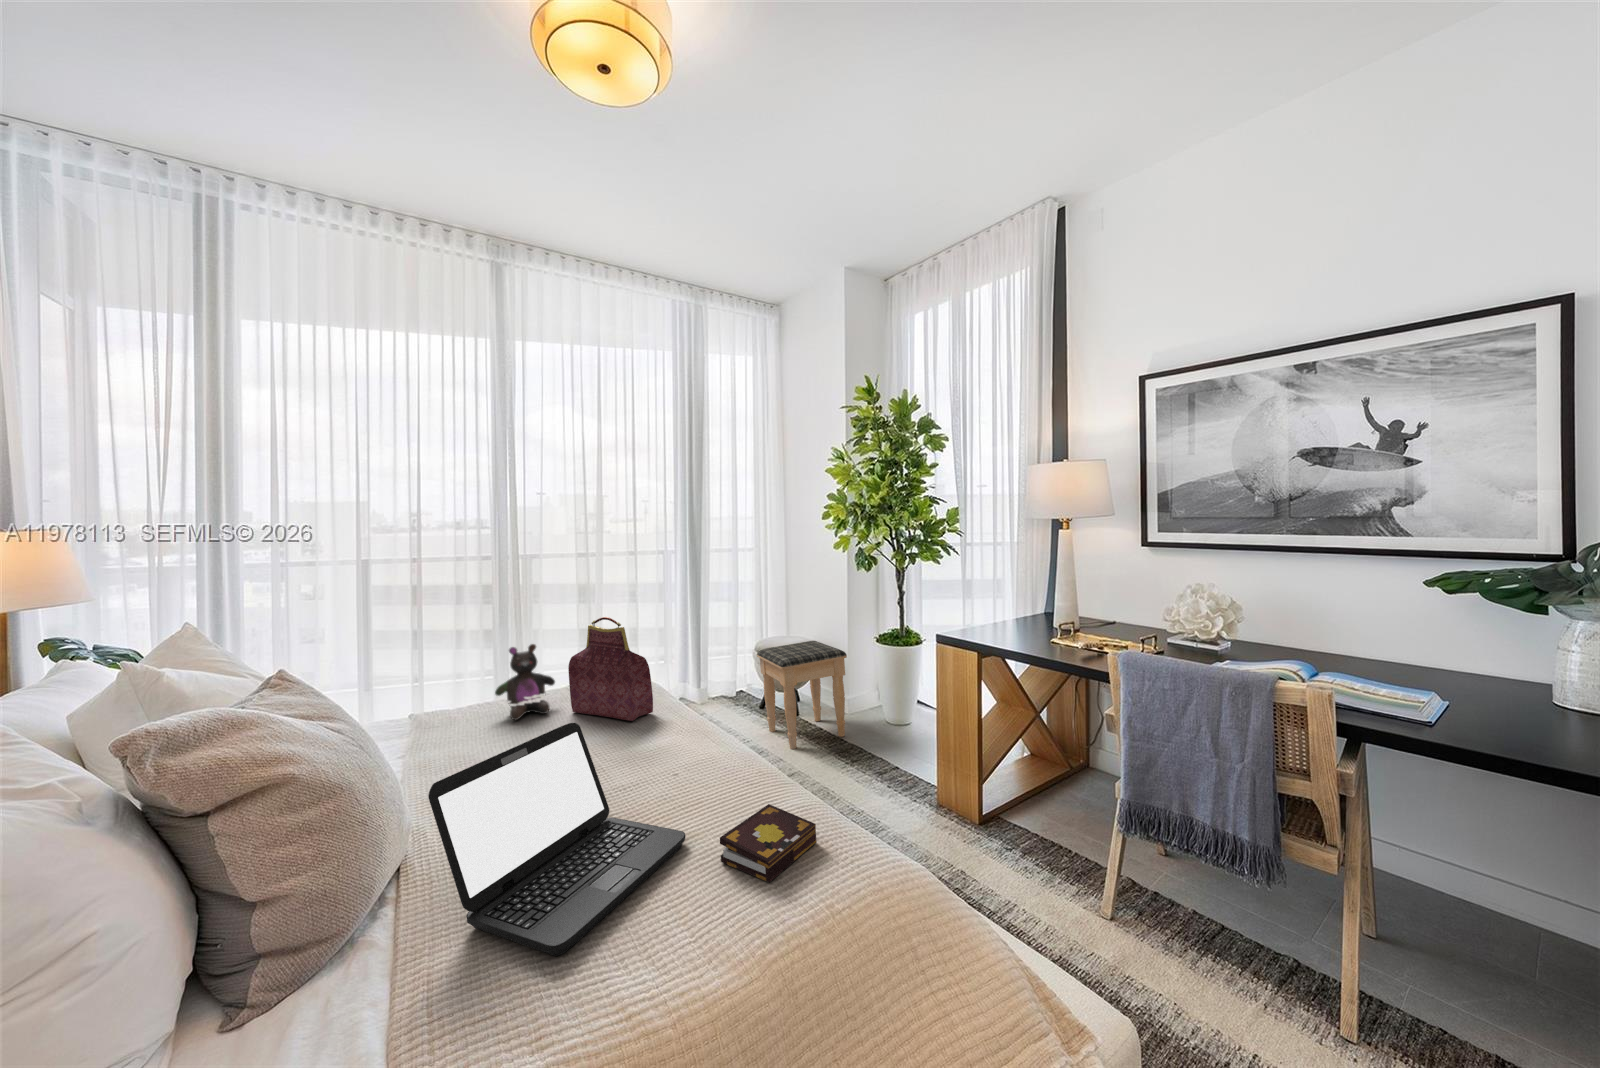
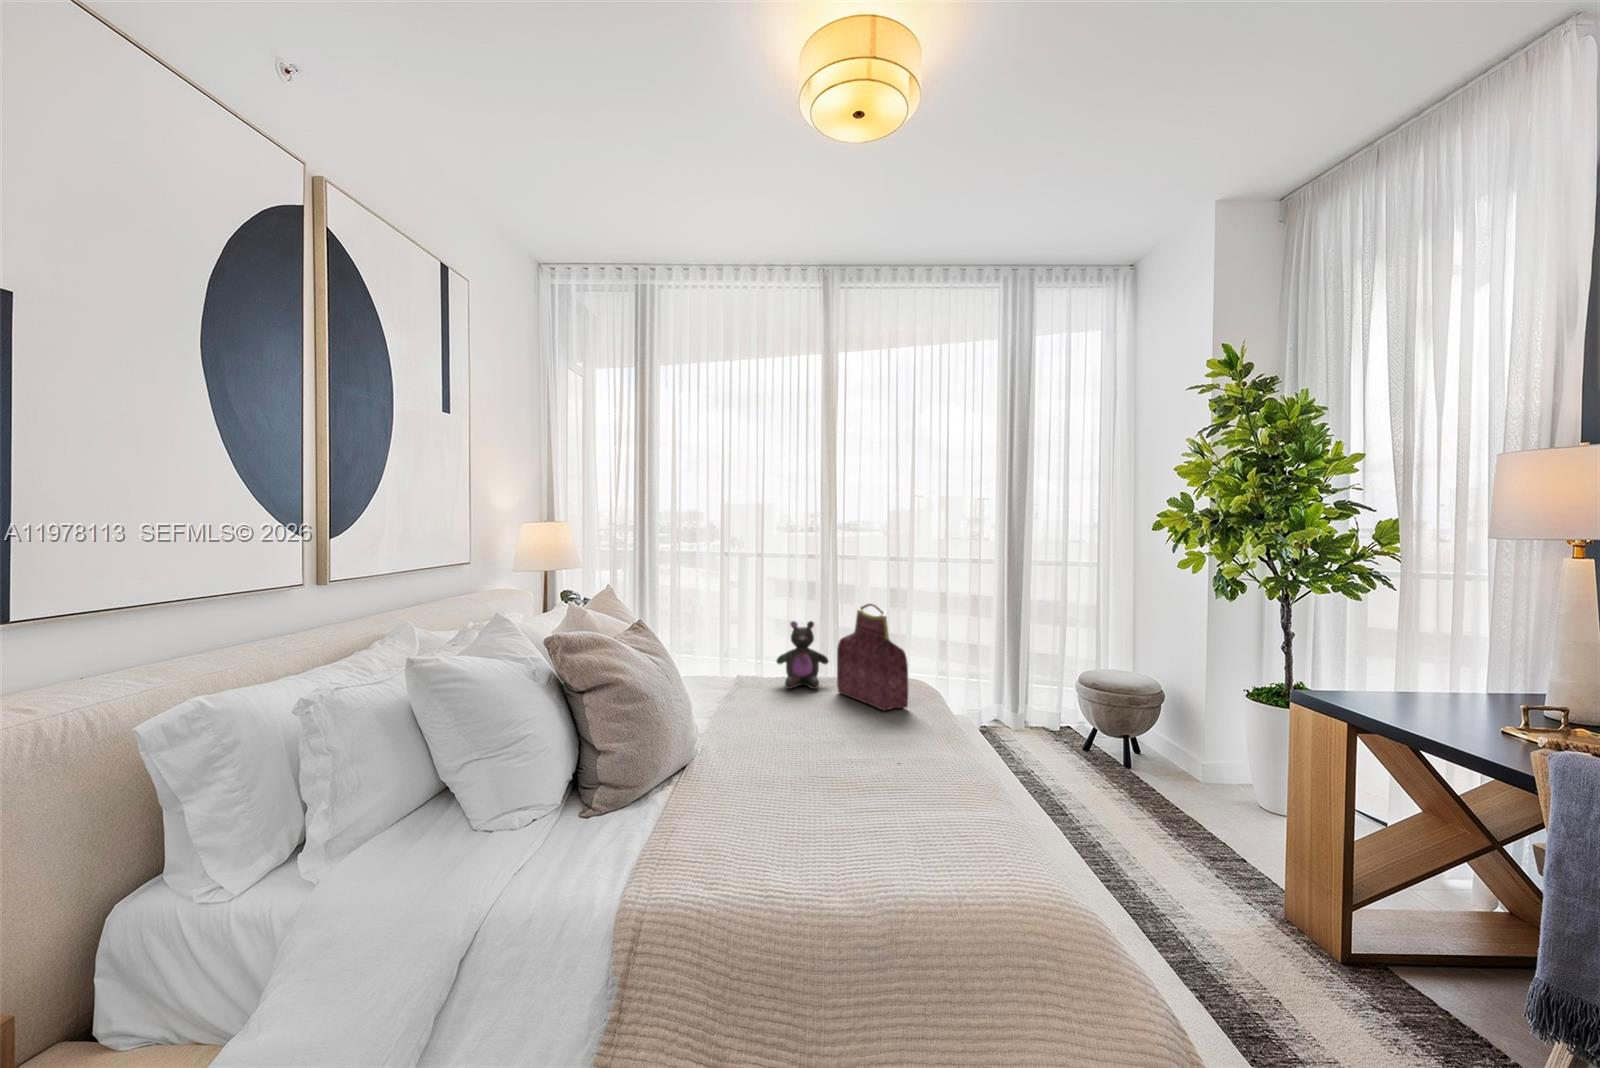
footstool: present [757,641,847,749] -> none [1075,675,1195,808]
laptop: present [428,723,685,956] -> none [680,685,872,848]
book: present [720,804,817,882] -> none [892,800,987,859]

